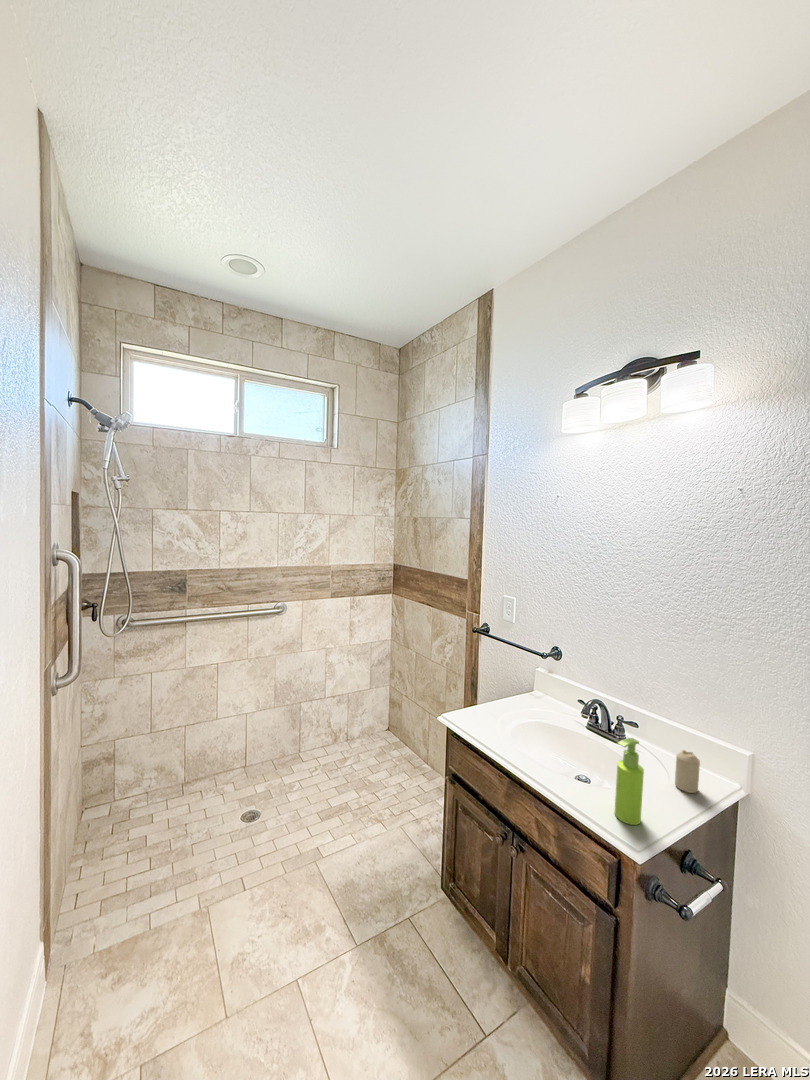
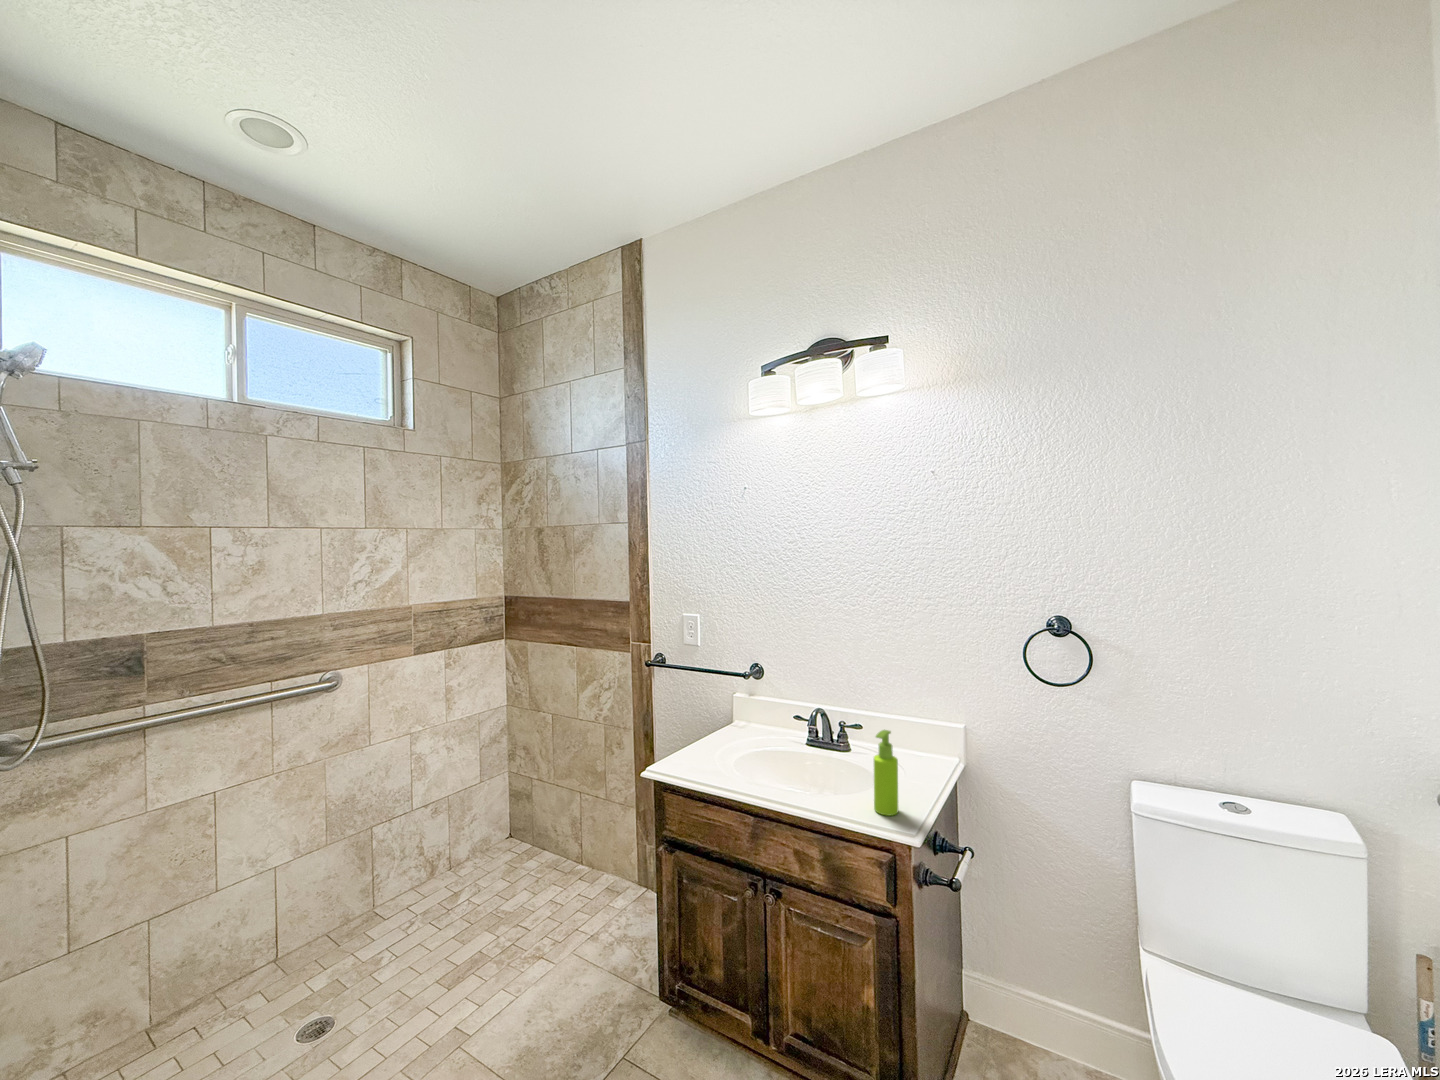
candle: present [675,750,700,793] -> none [905,737,925,777]

